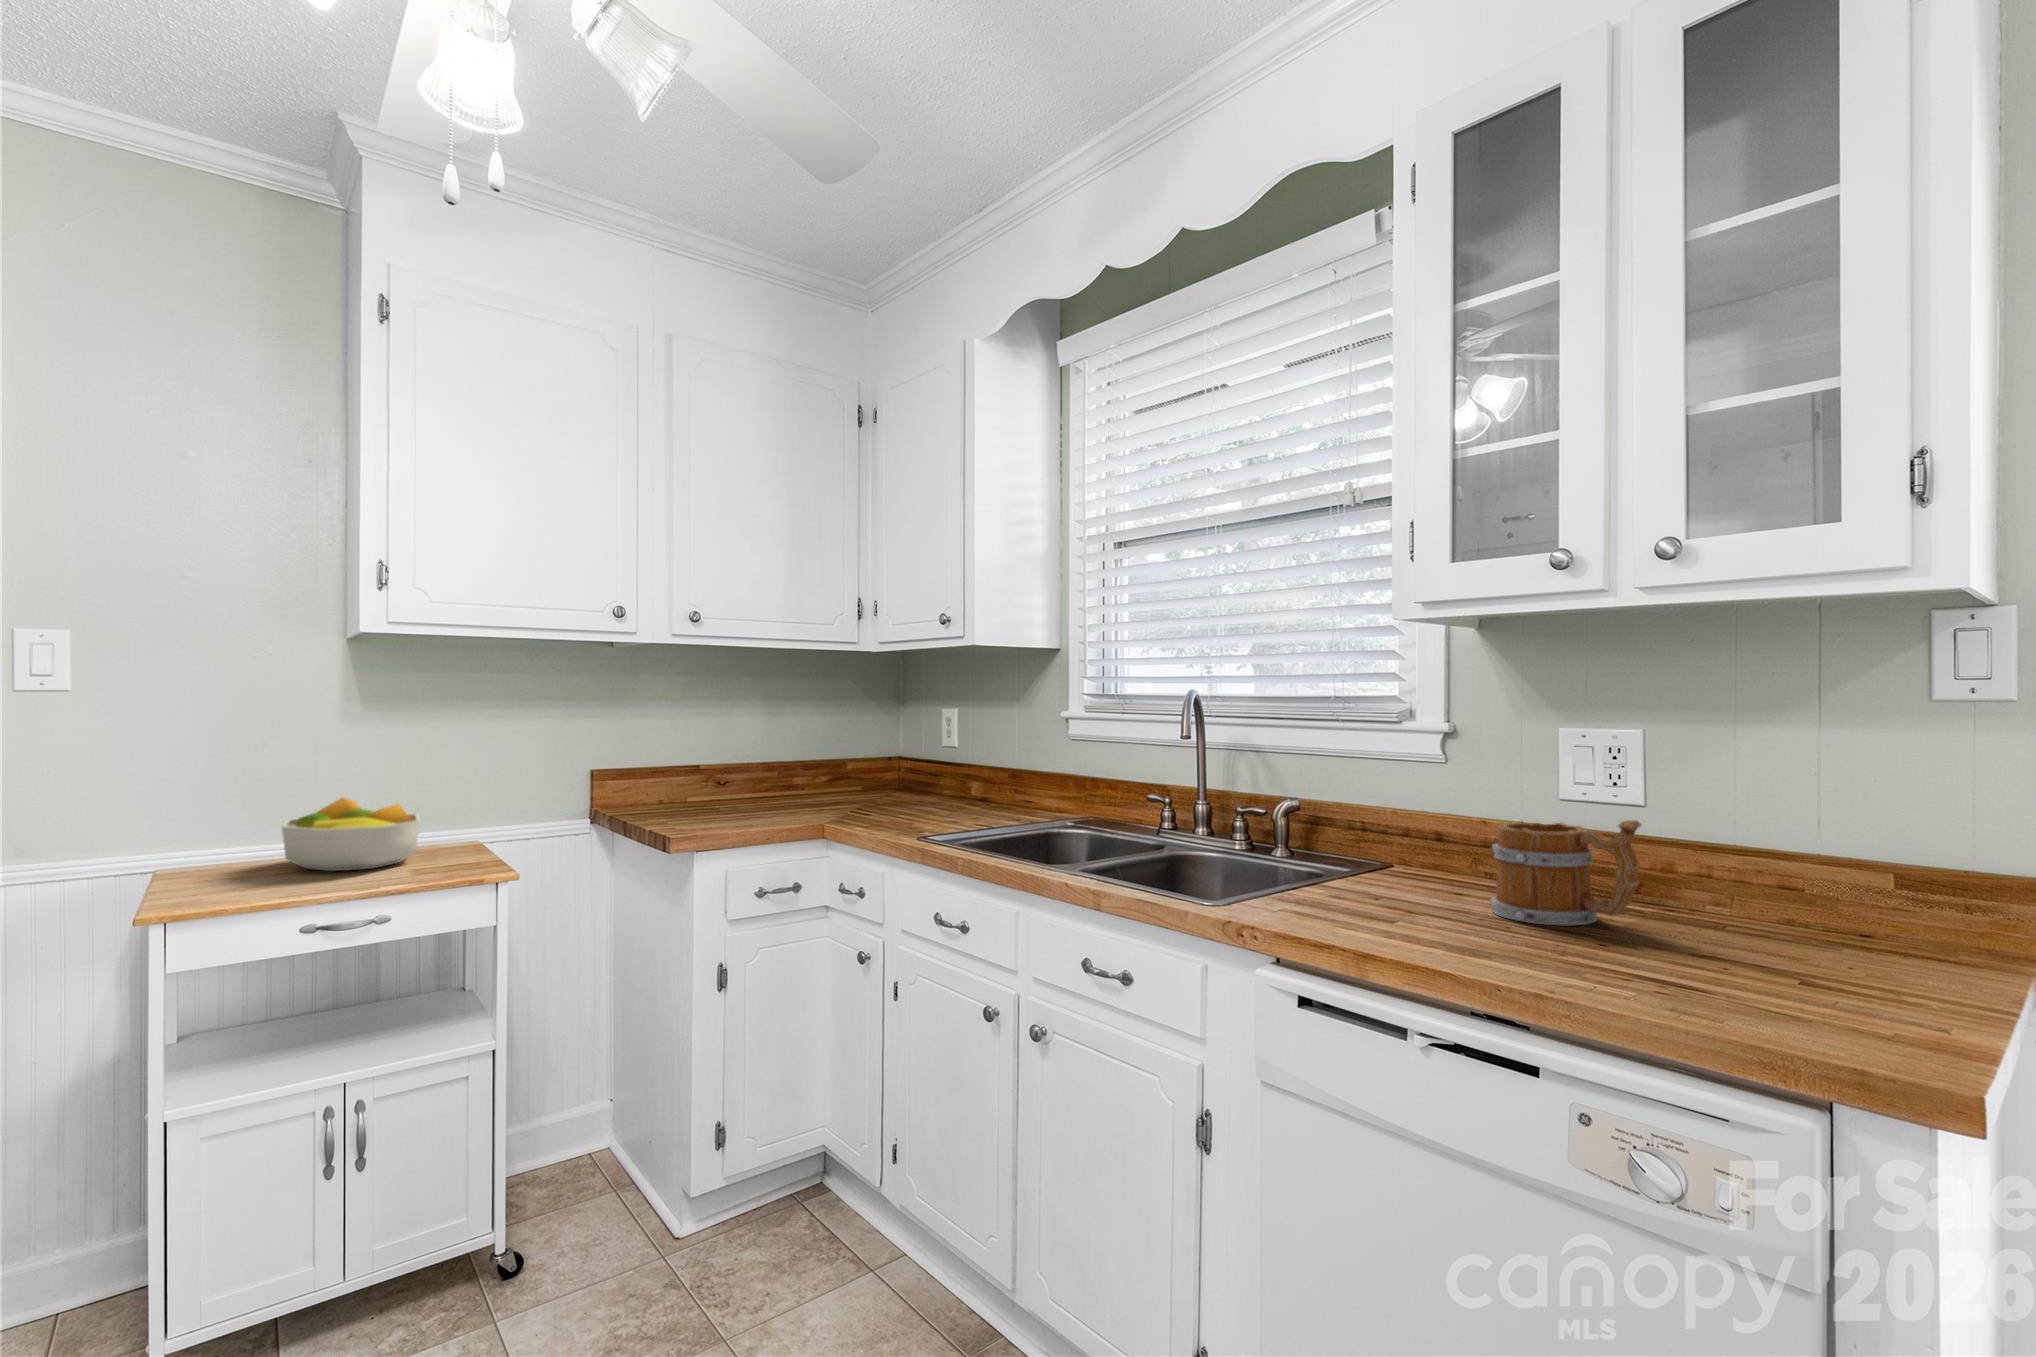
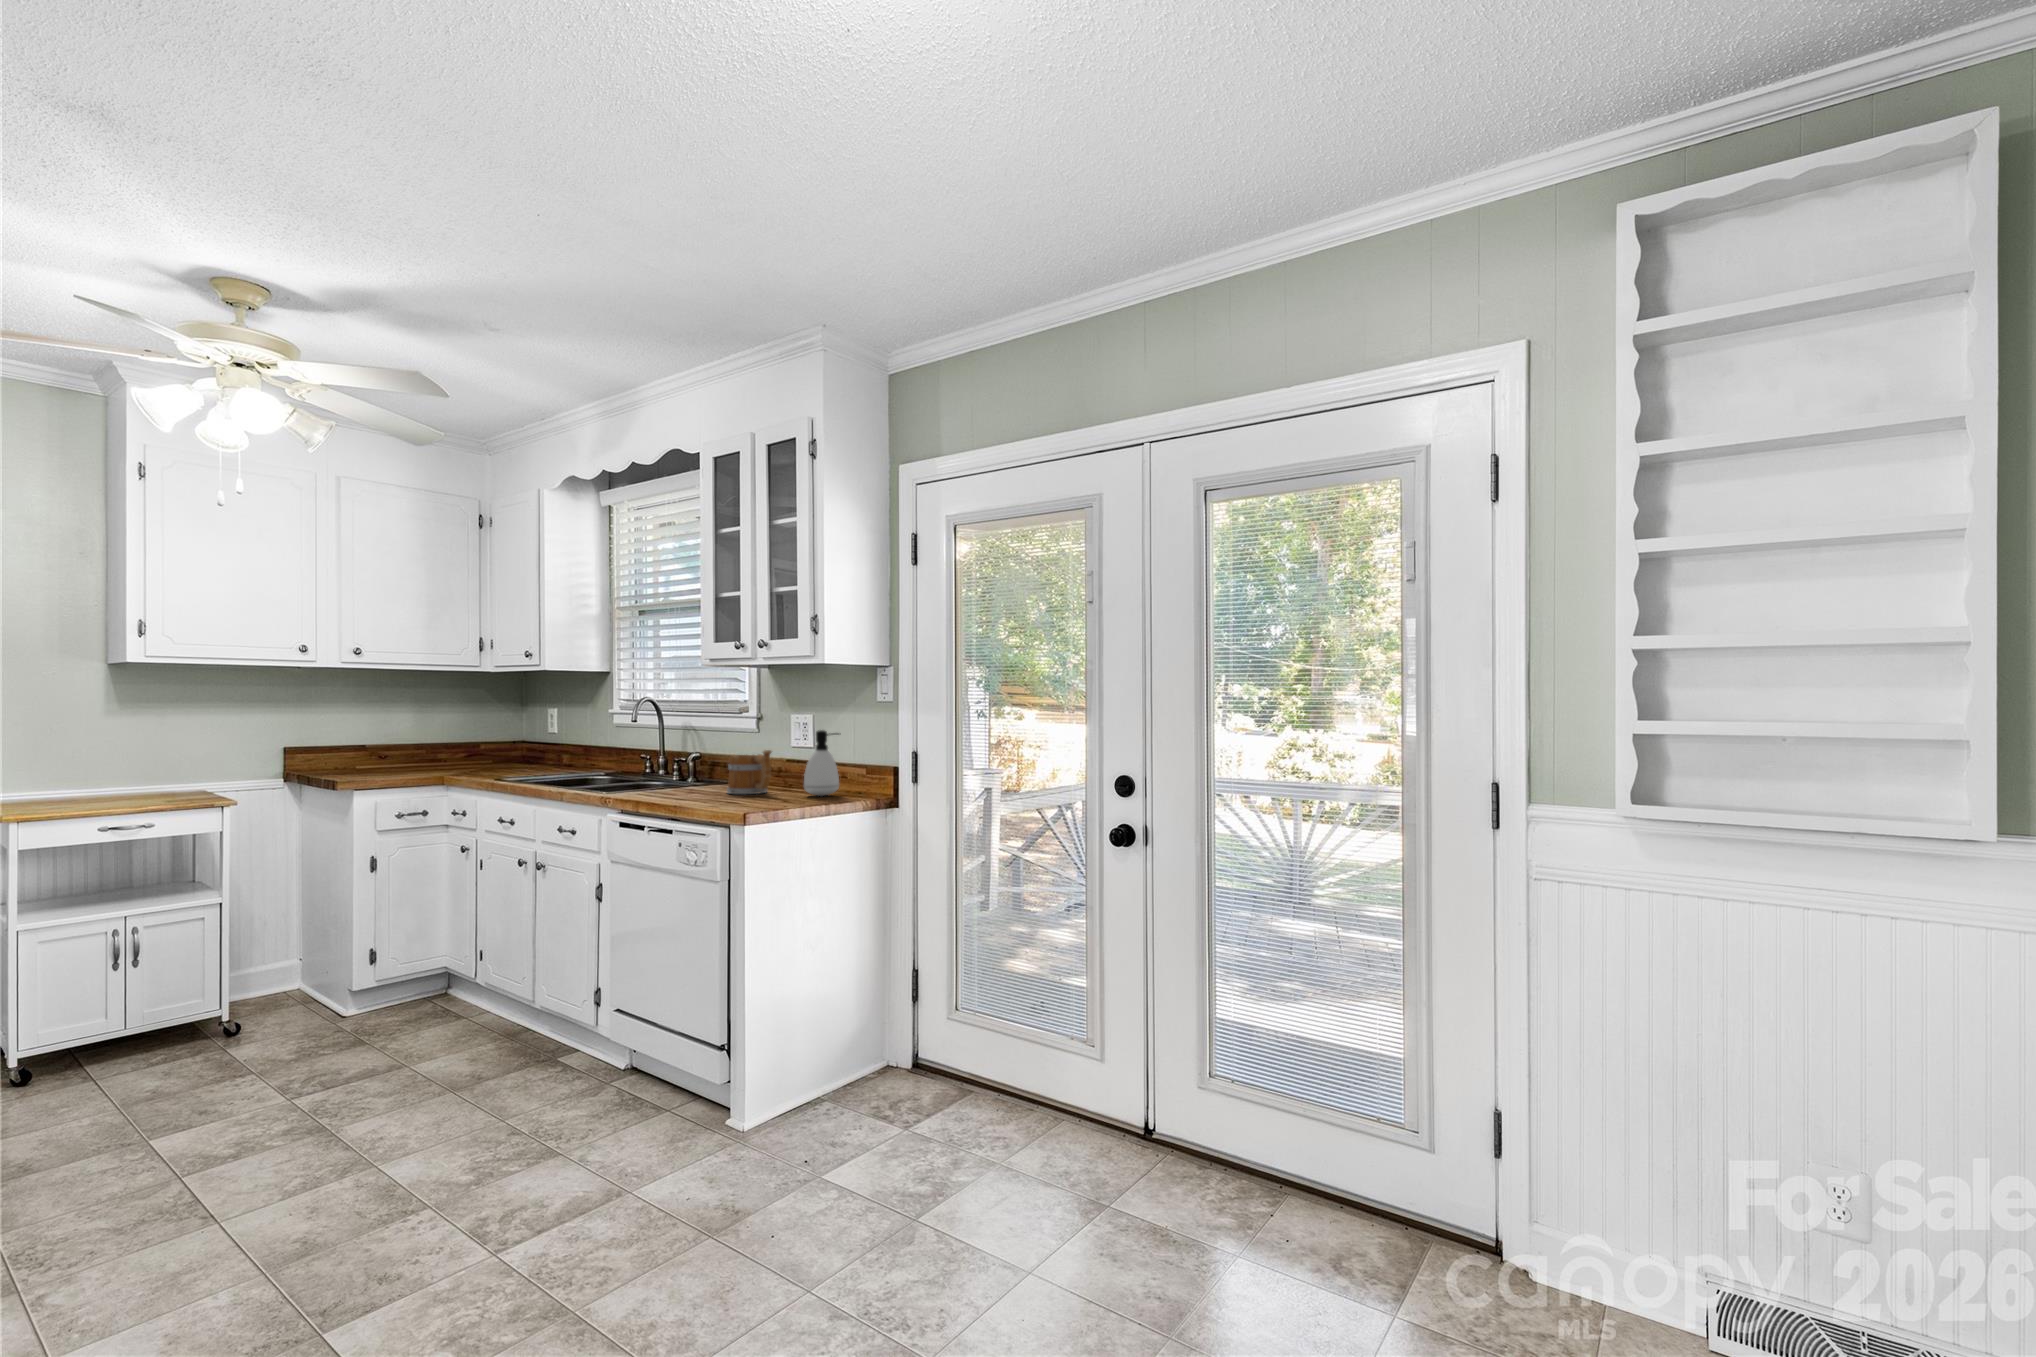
soap dispenser: none [1738,774,1851,944] -> present [804,730,839,796]
fruit bowl: present [282,798,420,871] -> none [75,762,170,803]

